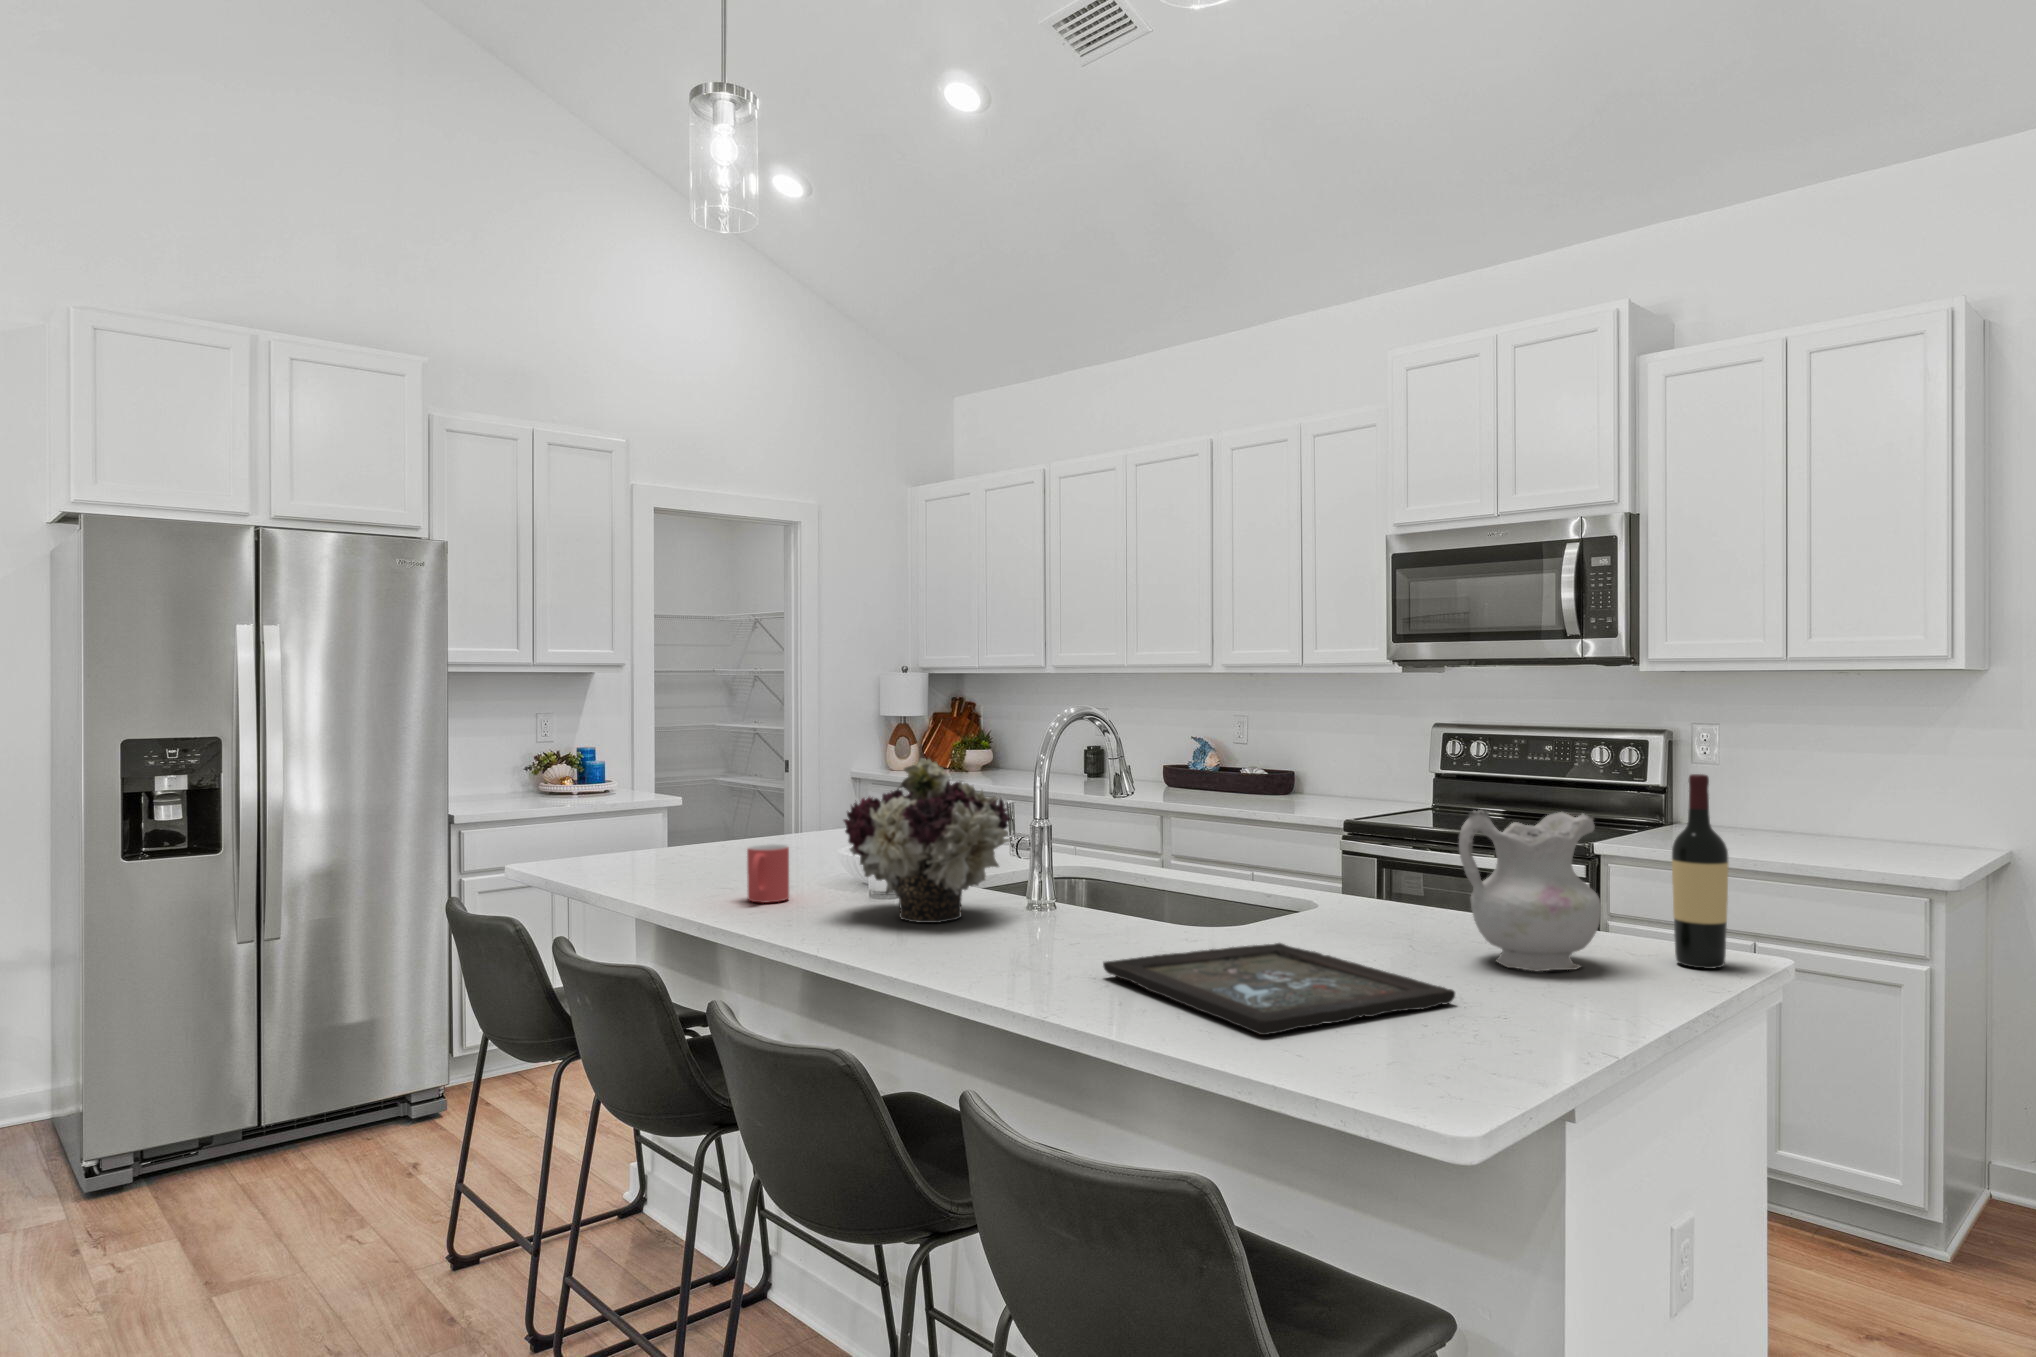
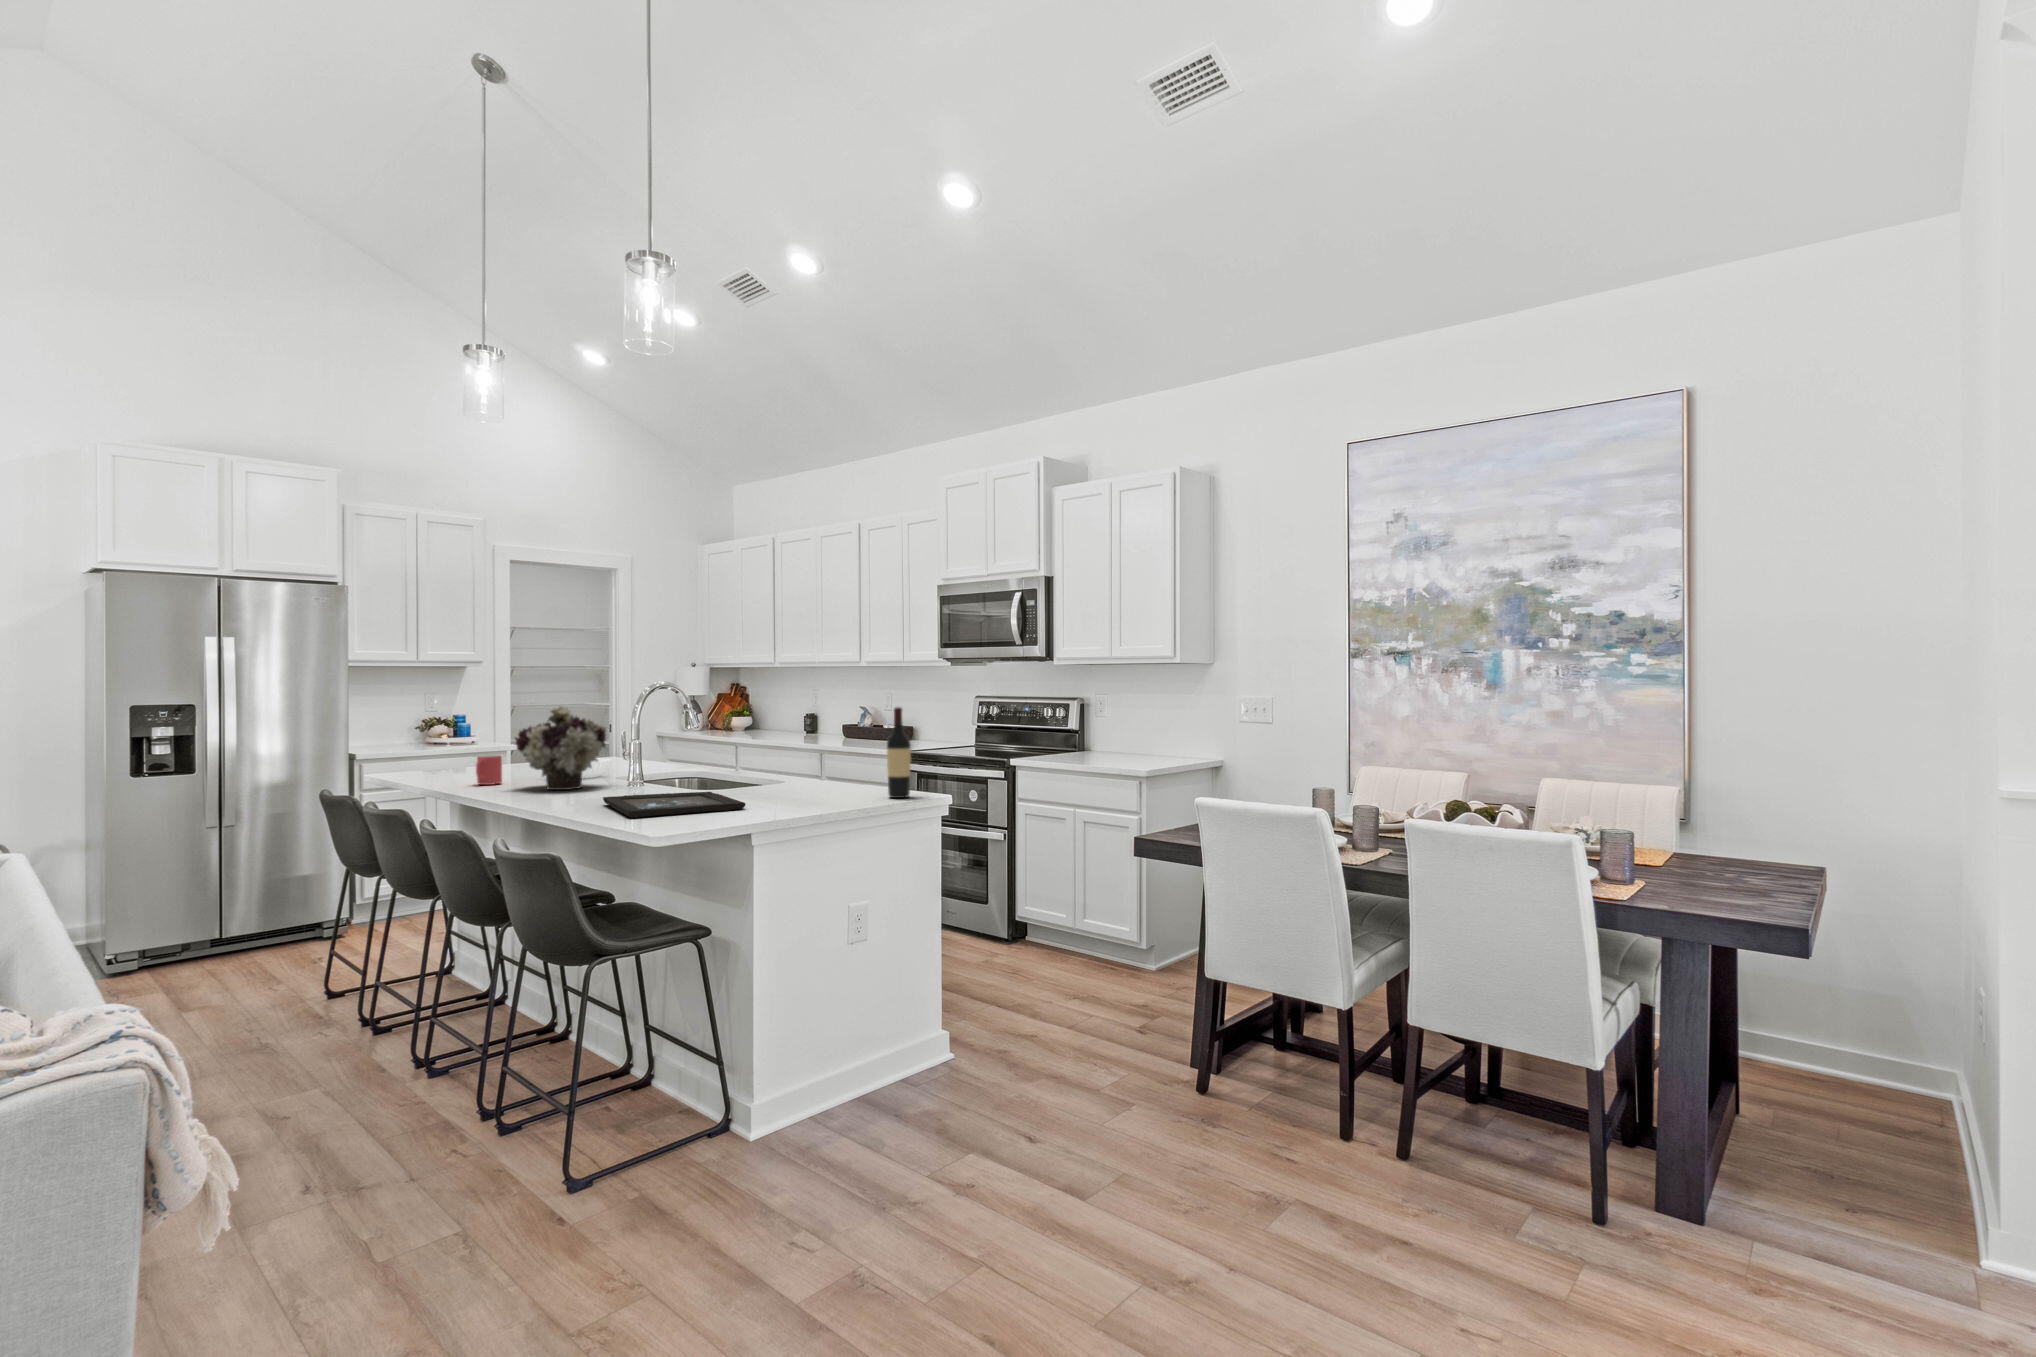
ceramic pitcher: present [1459,810,1601,971] -> none [785,724,852,800]

